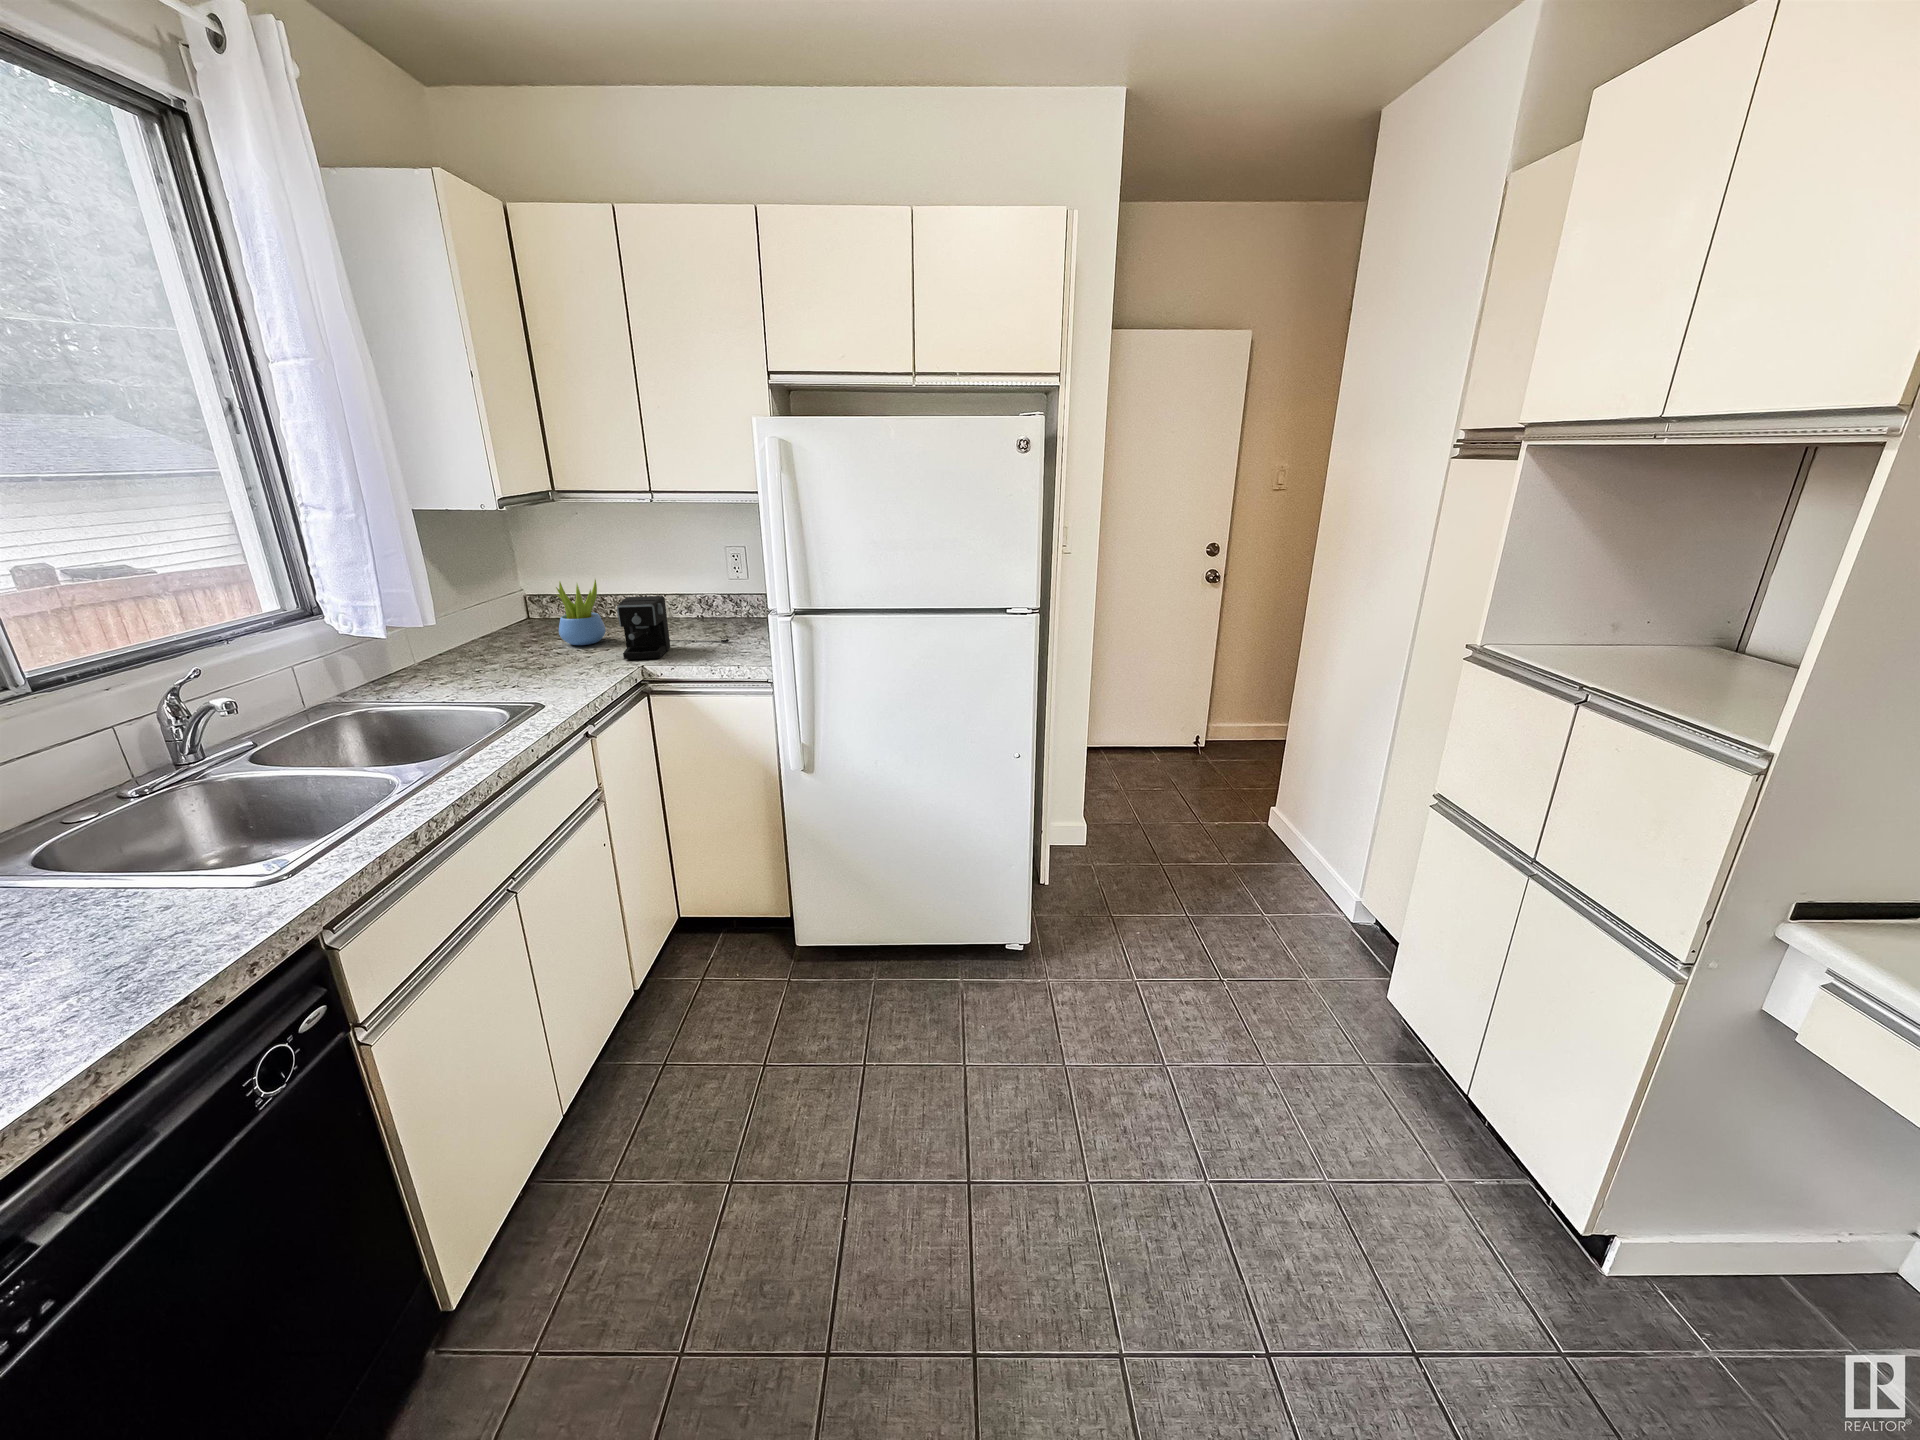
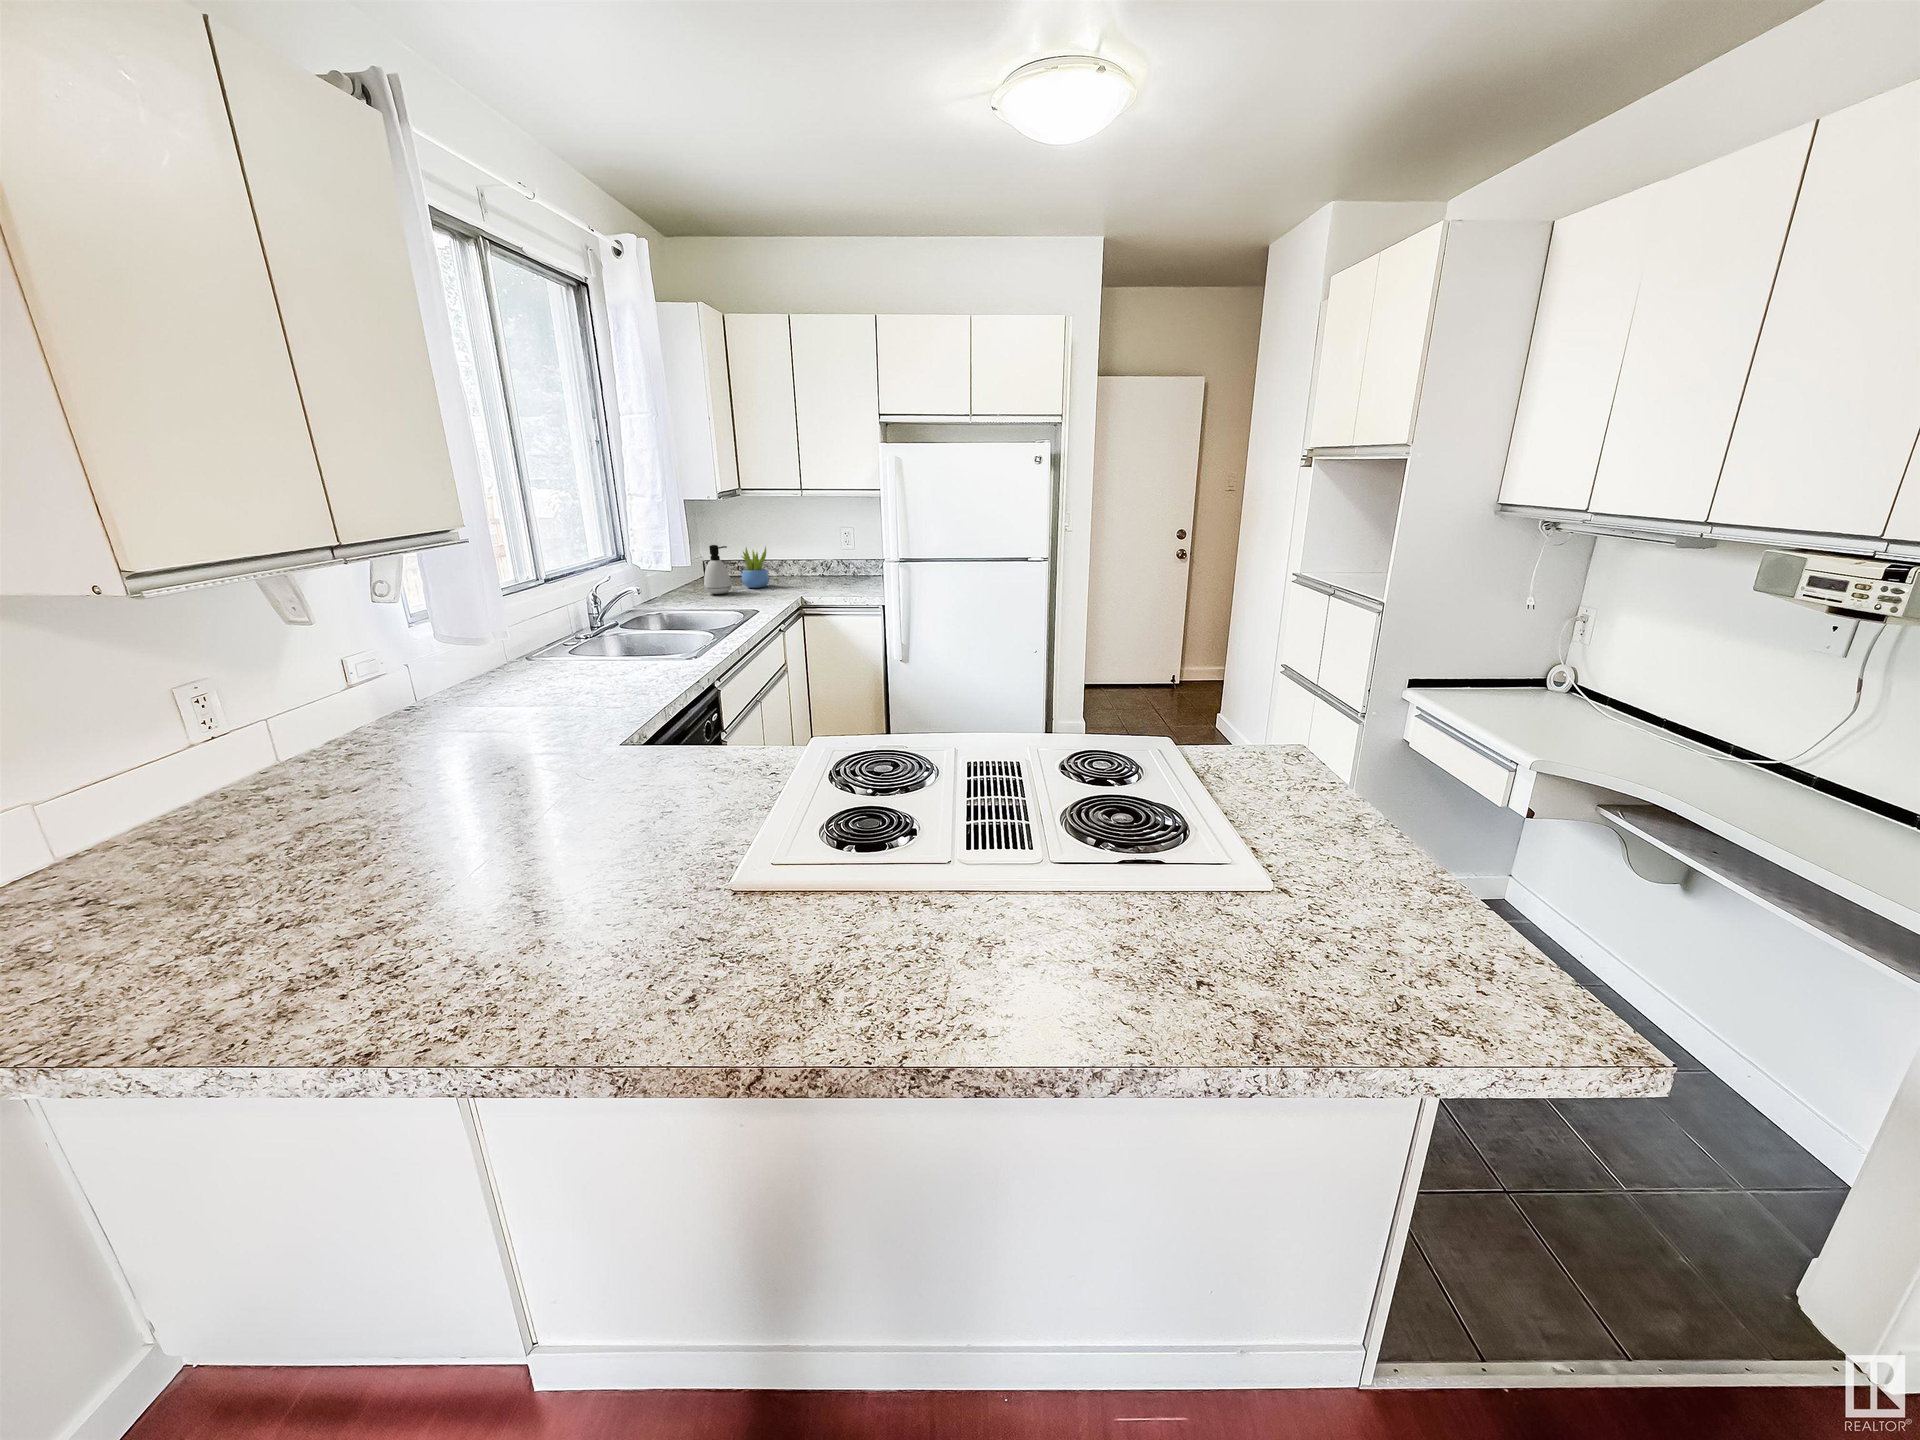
soap dispenser: none [484,581,533,660] -> present [704,545,731,594]
coffee maker: present [617,596,729,659] -> none [785,556,848,593]

